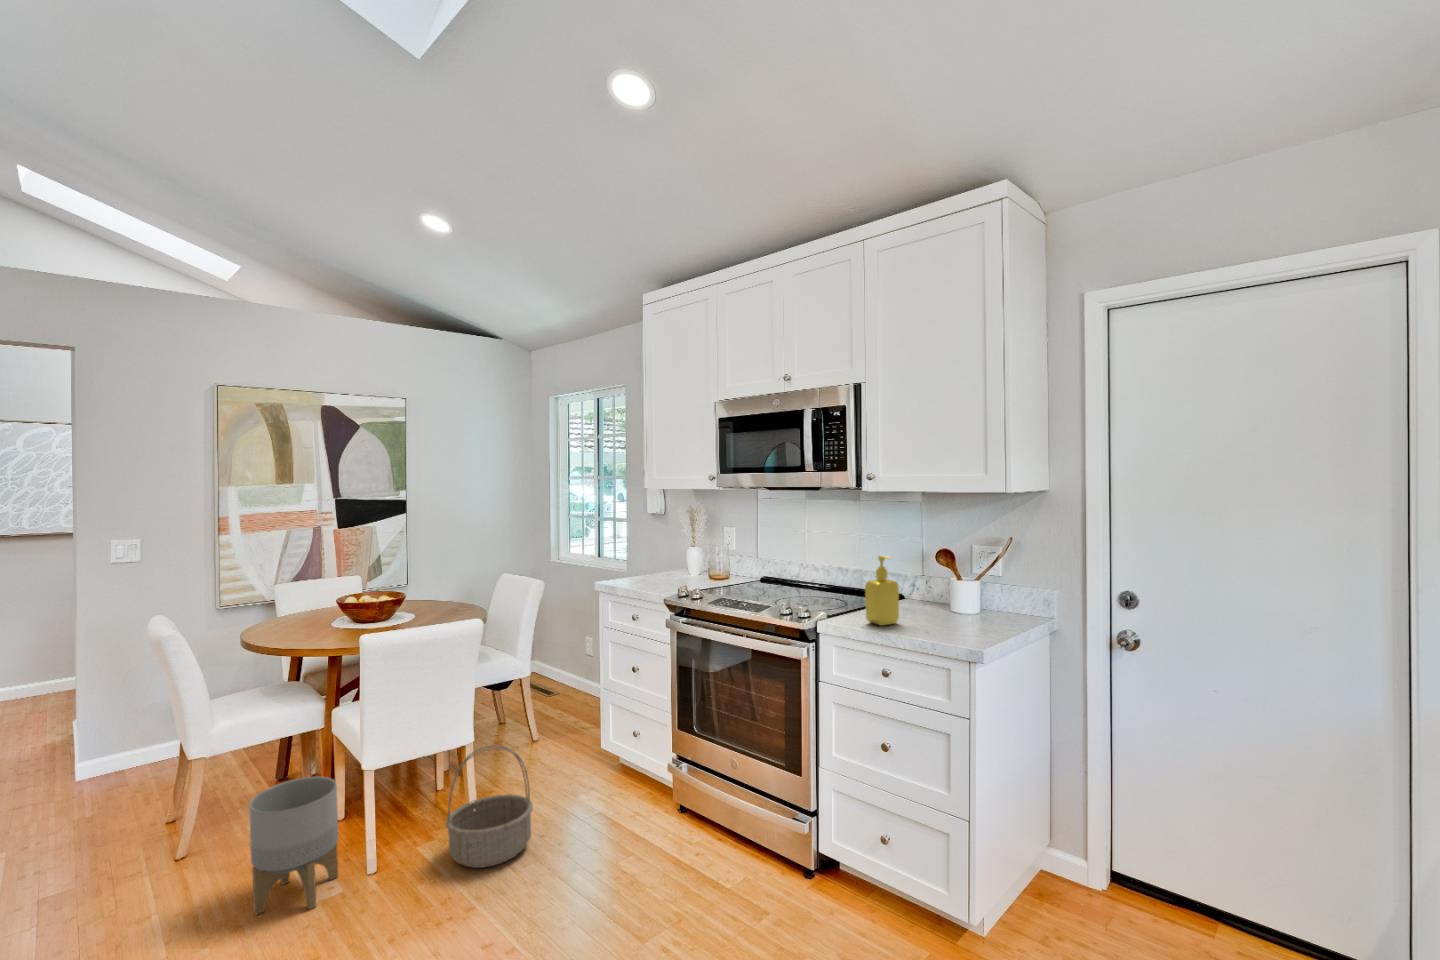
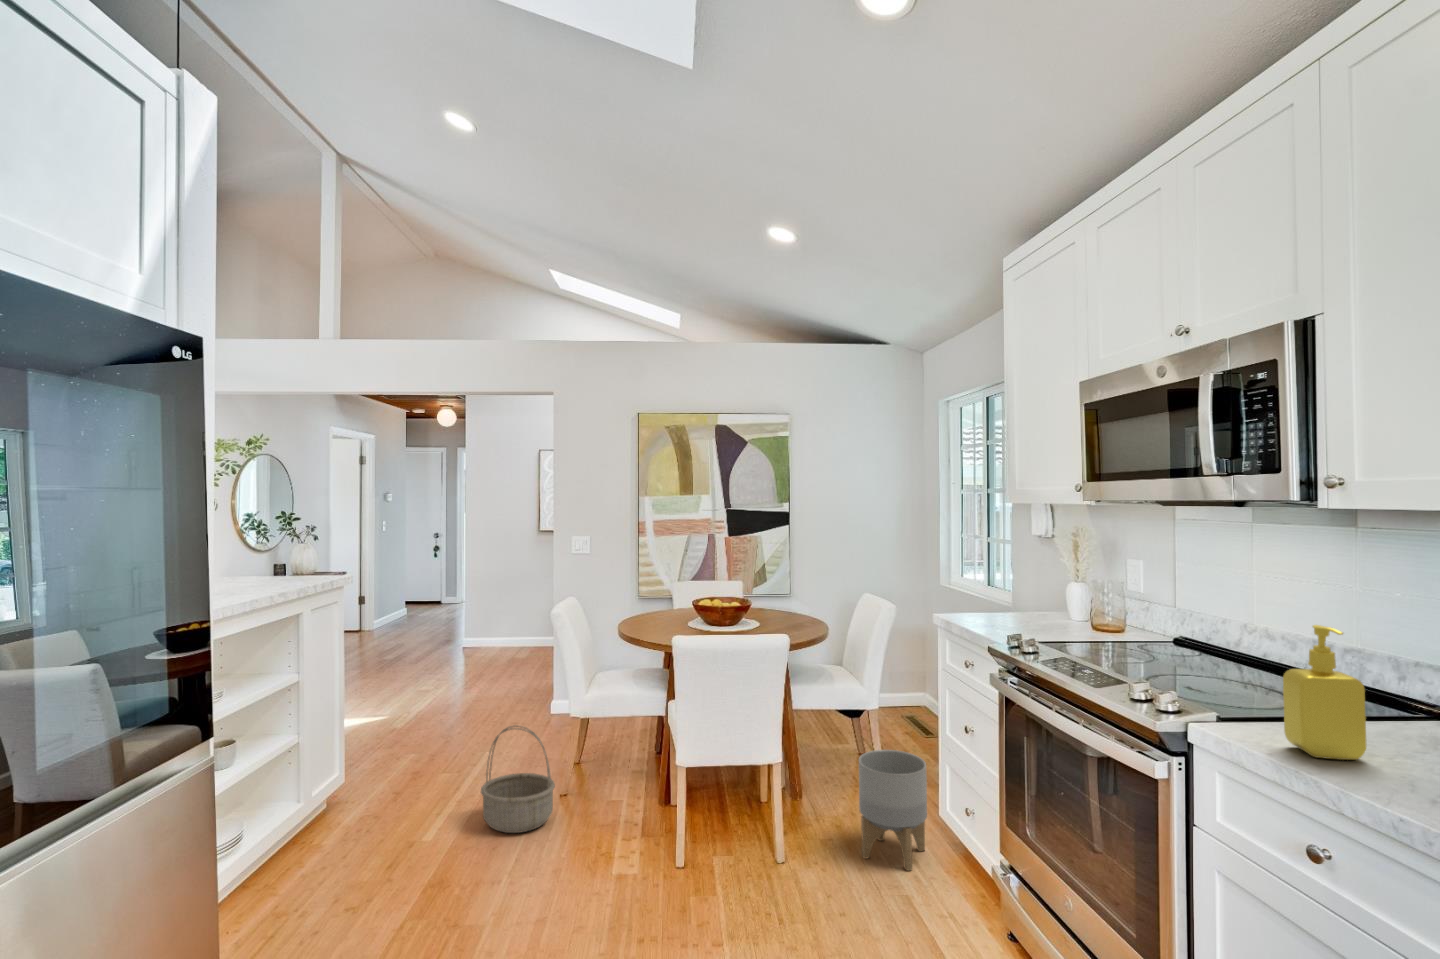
basket: present [446,745,533,868] -> present [481,725,555,833]
planter: present [249,777,338,914] -> present [859,750,927,871]

